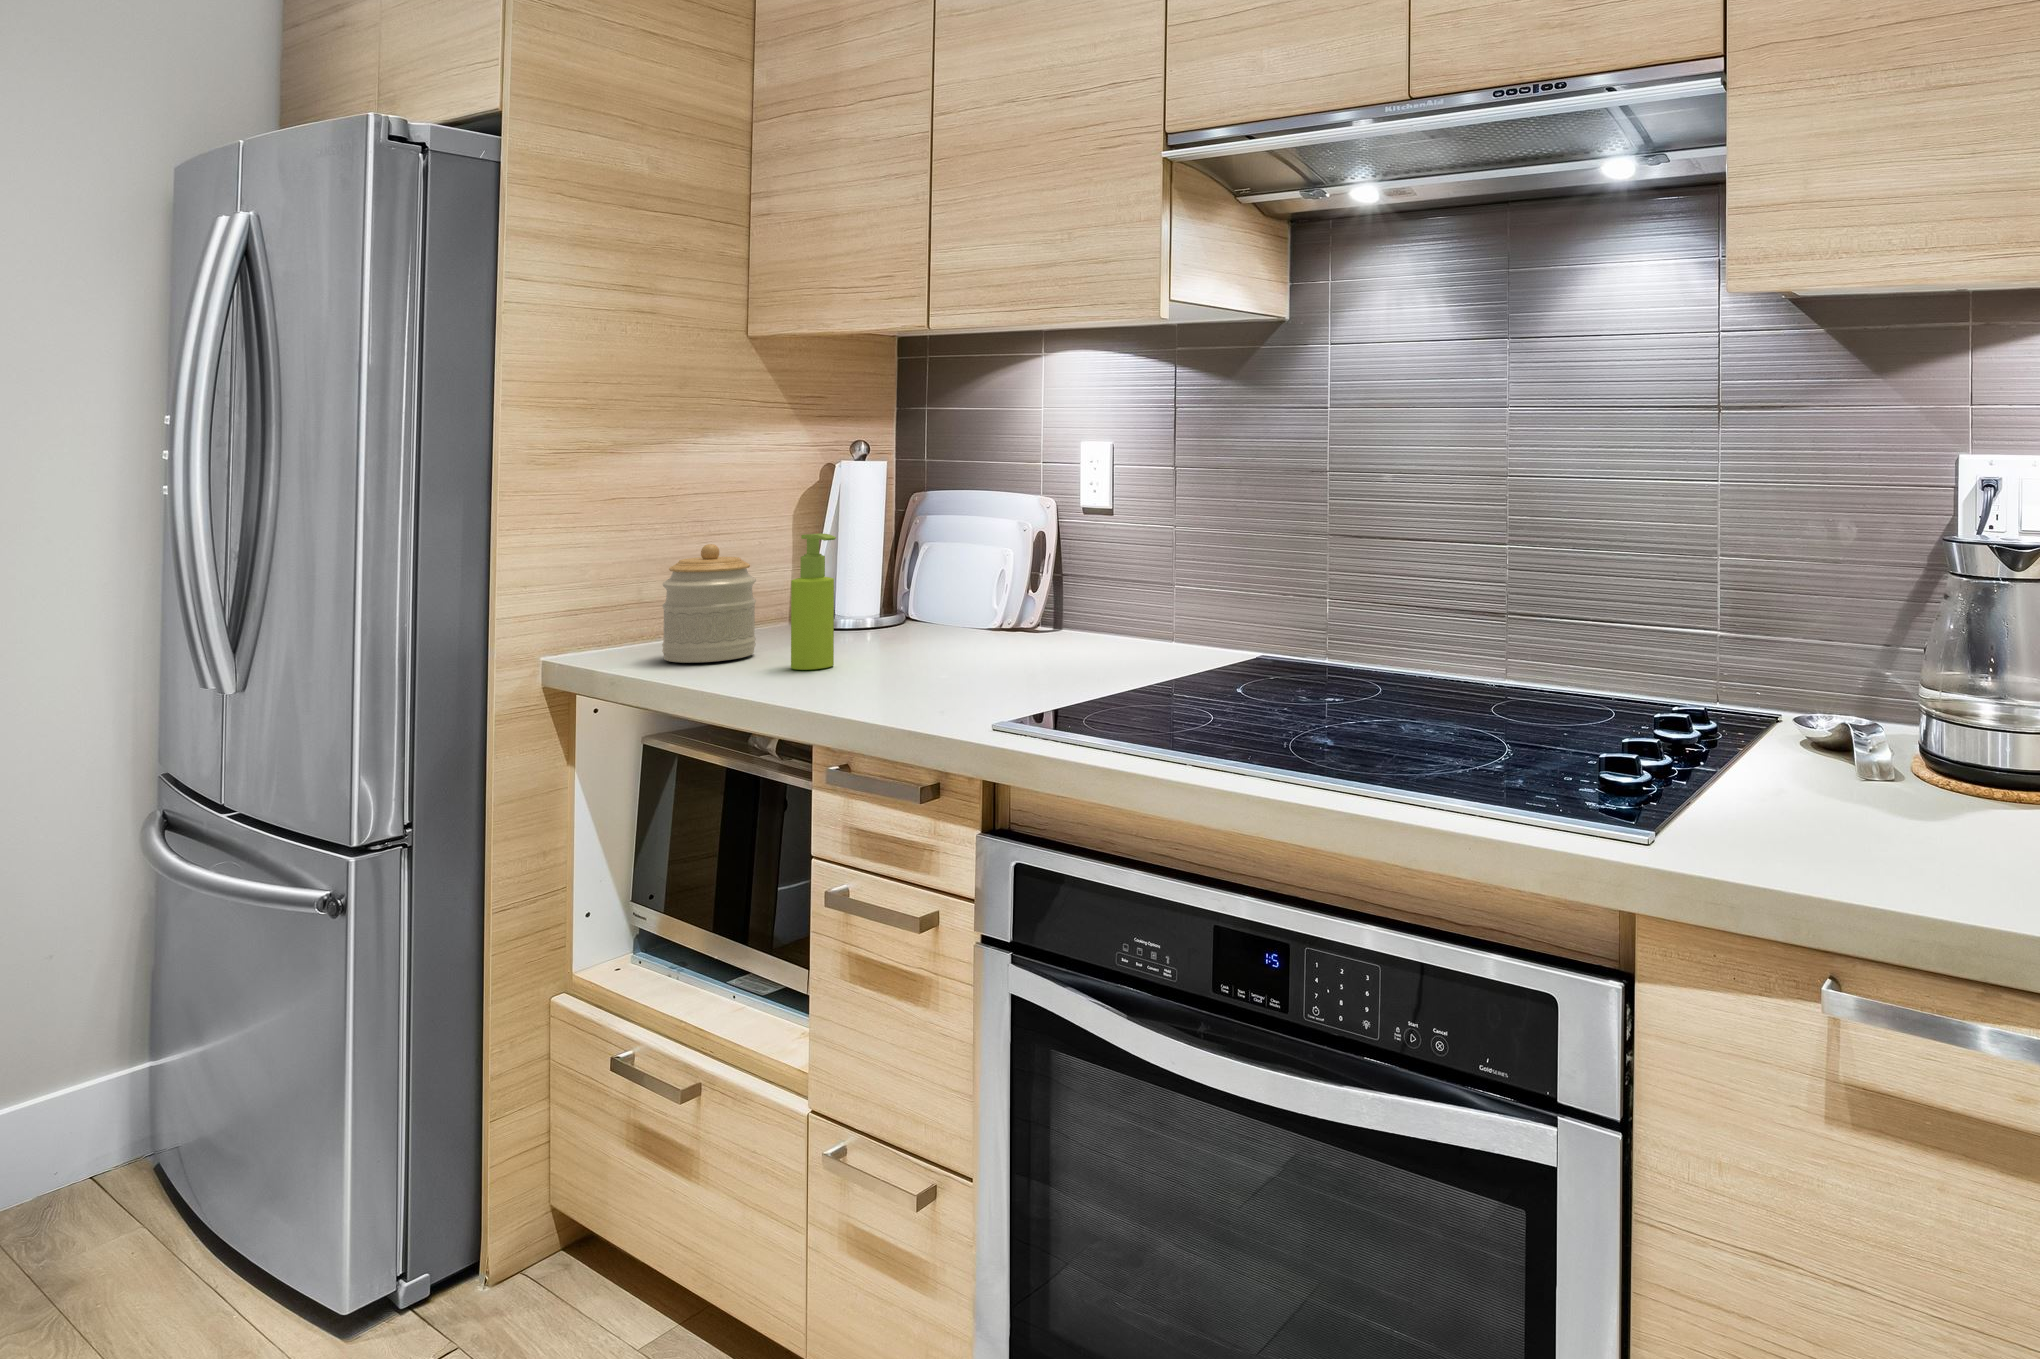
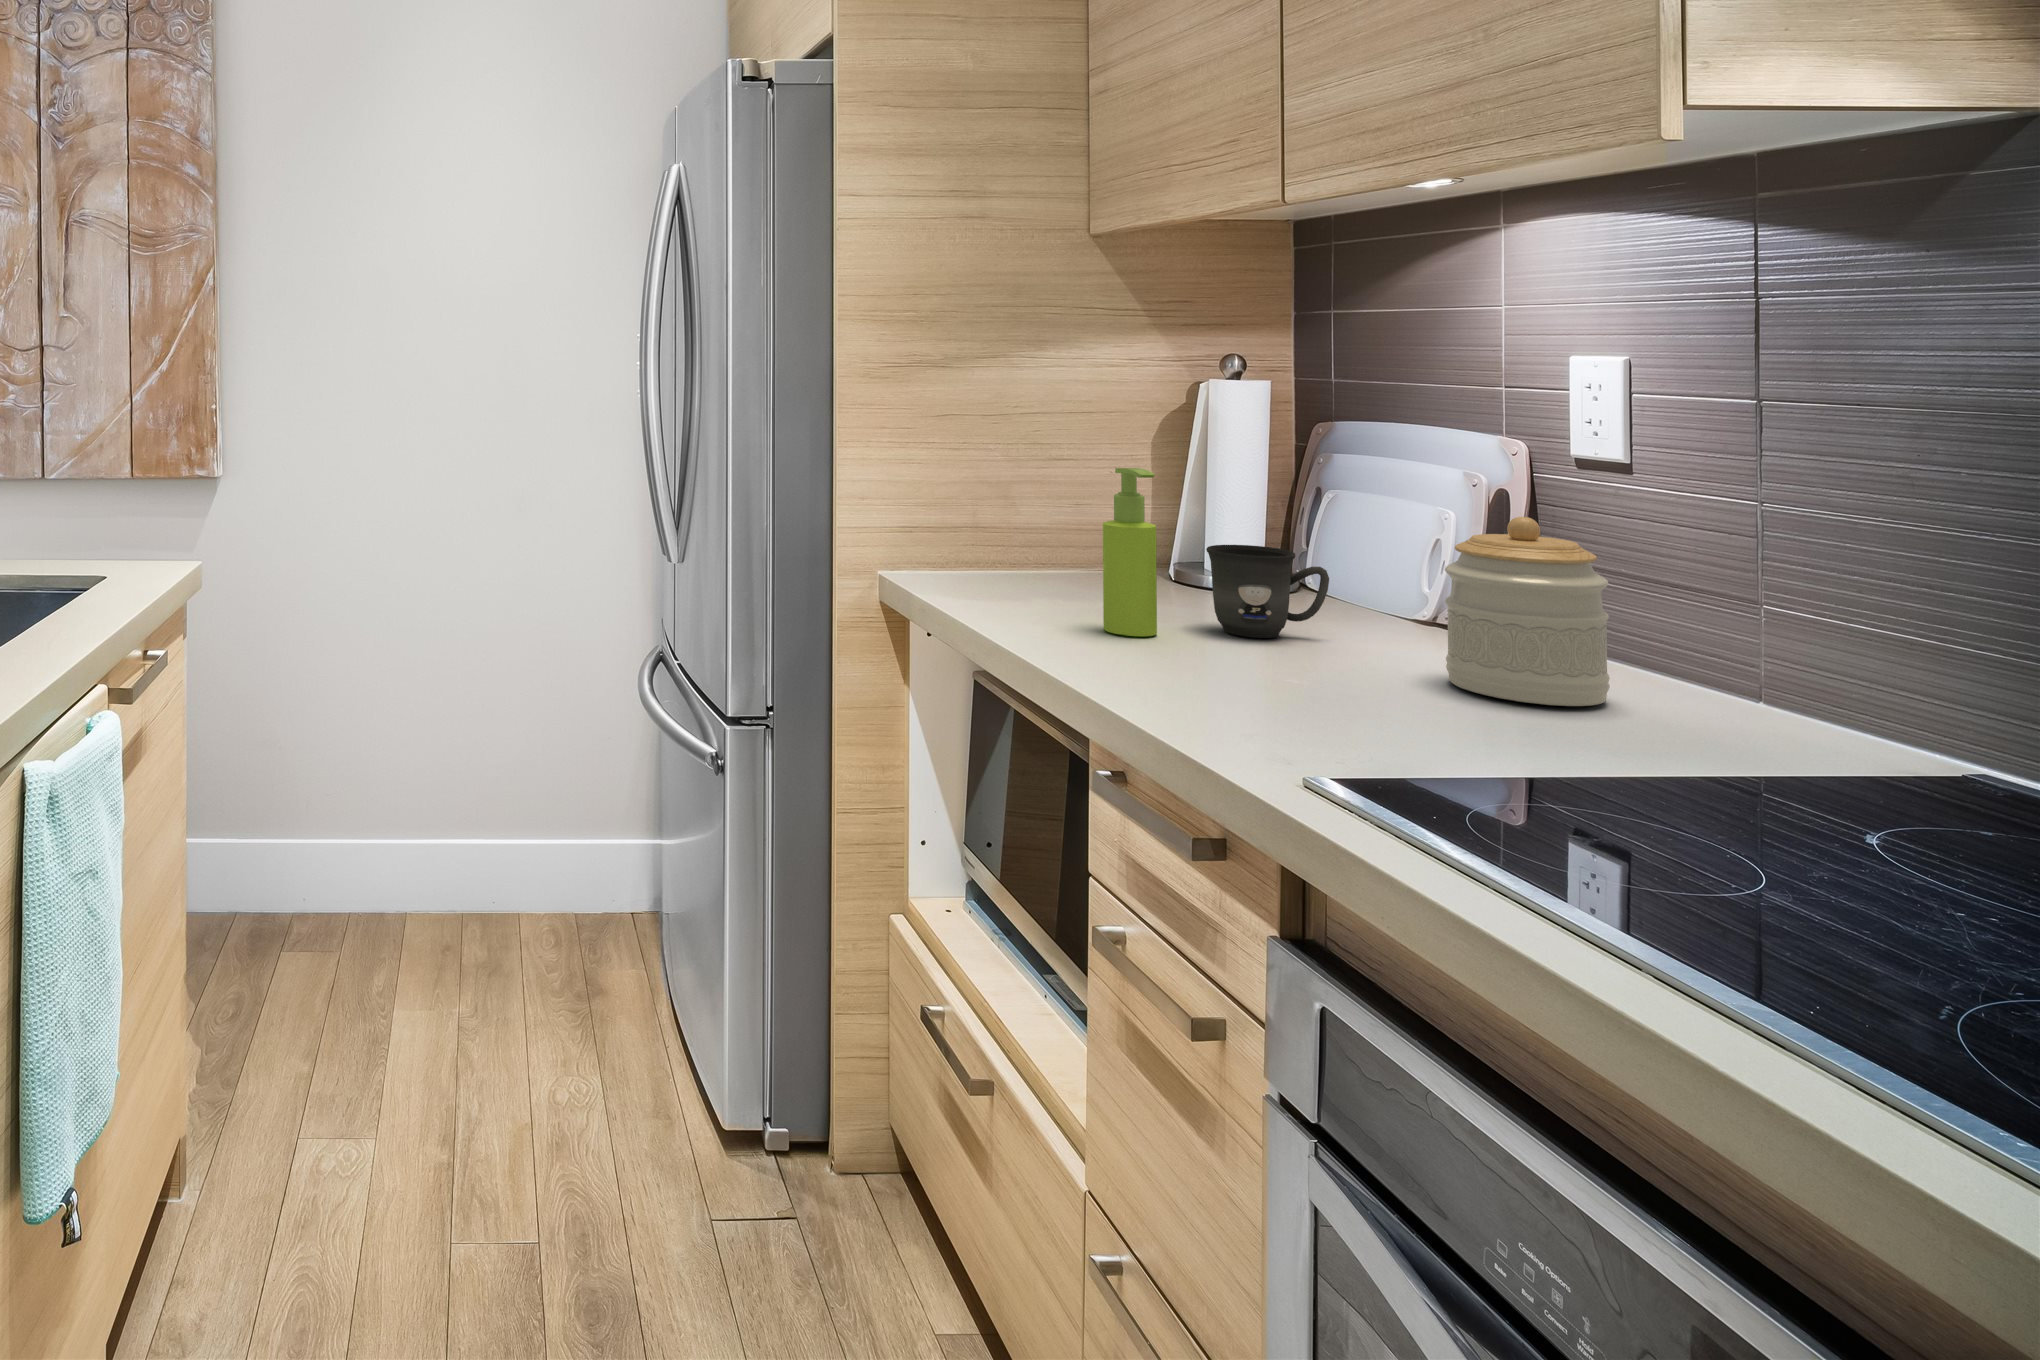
jar: present [662,544,756,663] -> present [1445,517,1610,706]
mug: none [865,587,948,656] -> present [1206,545,1329,638]

